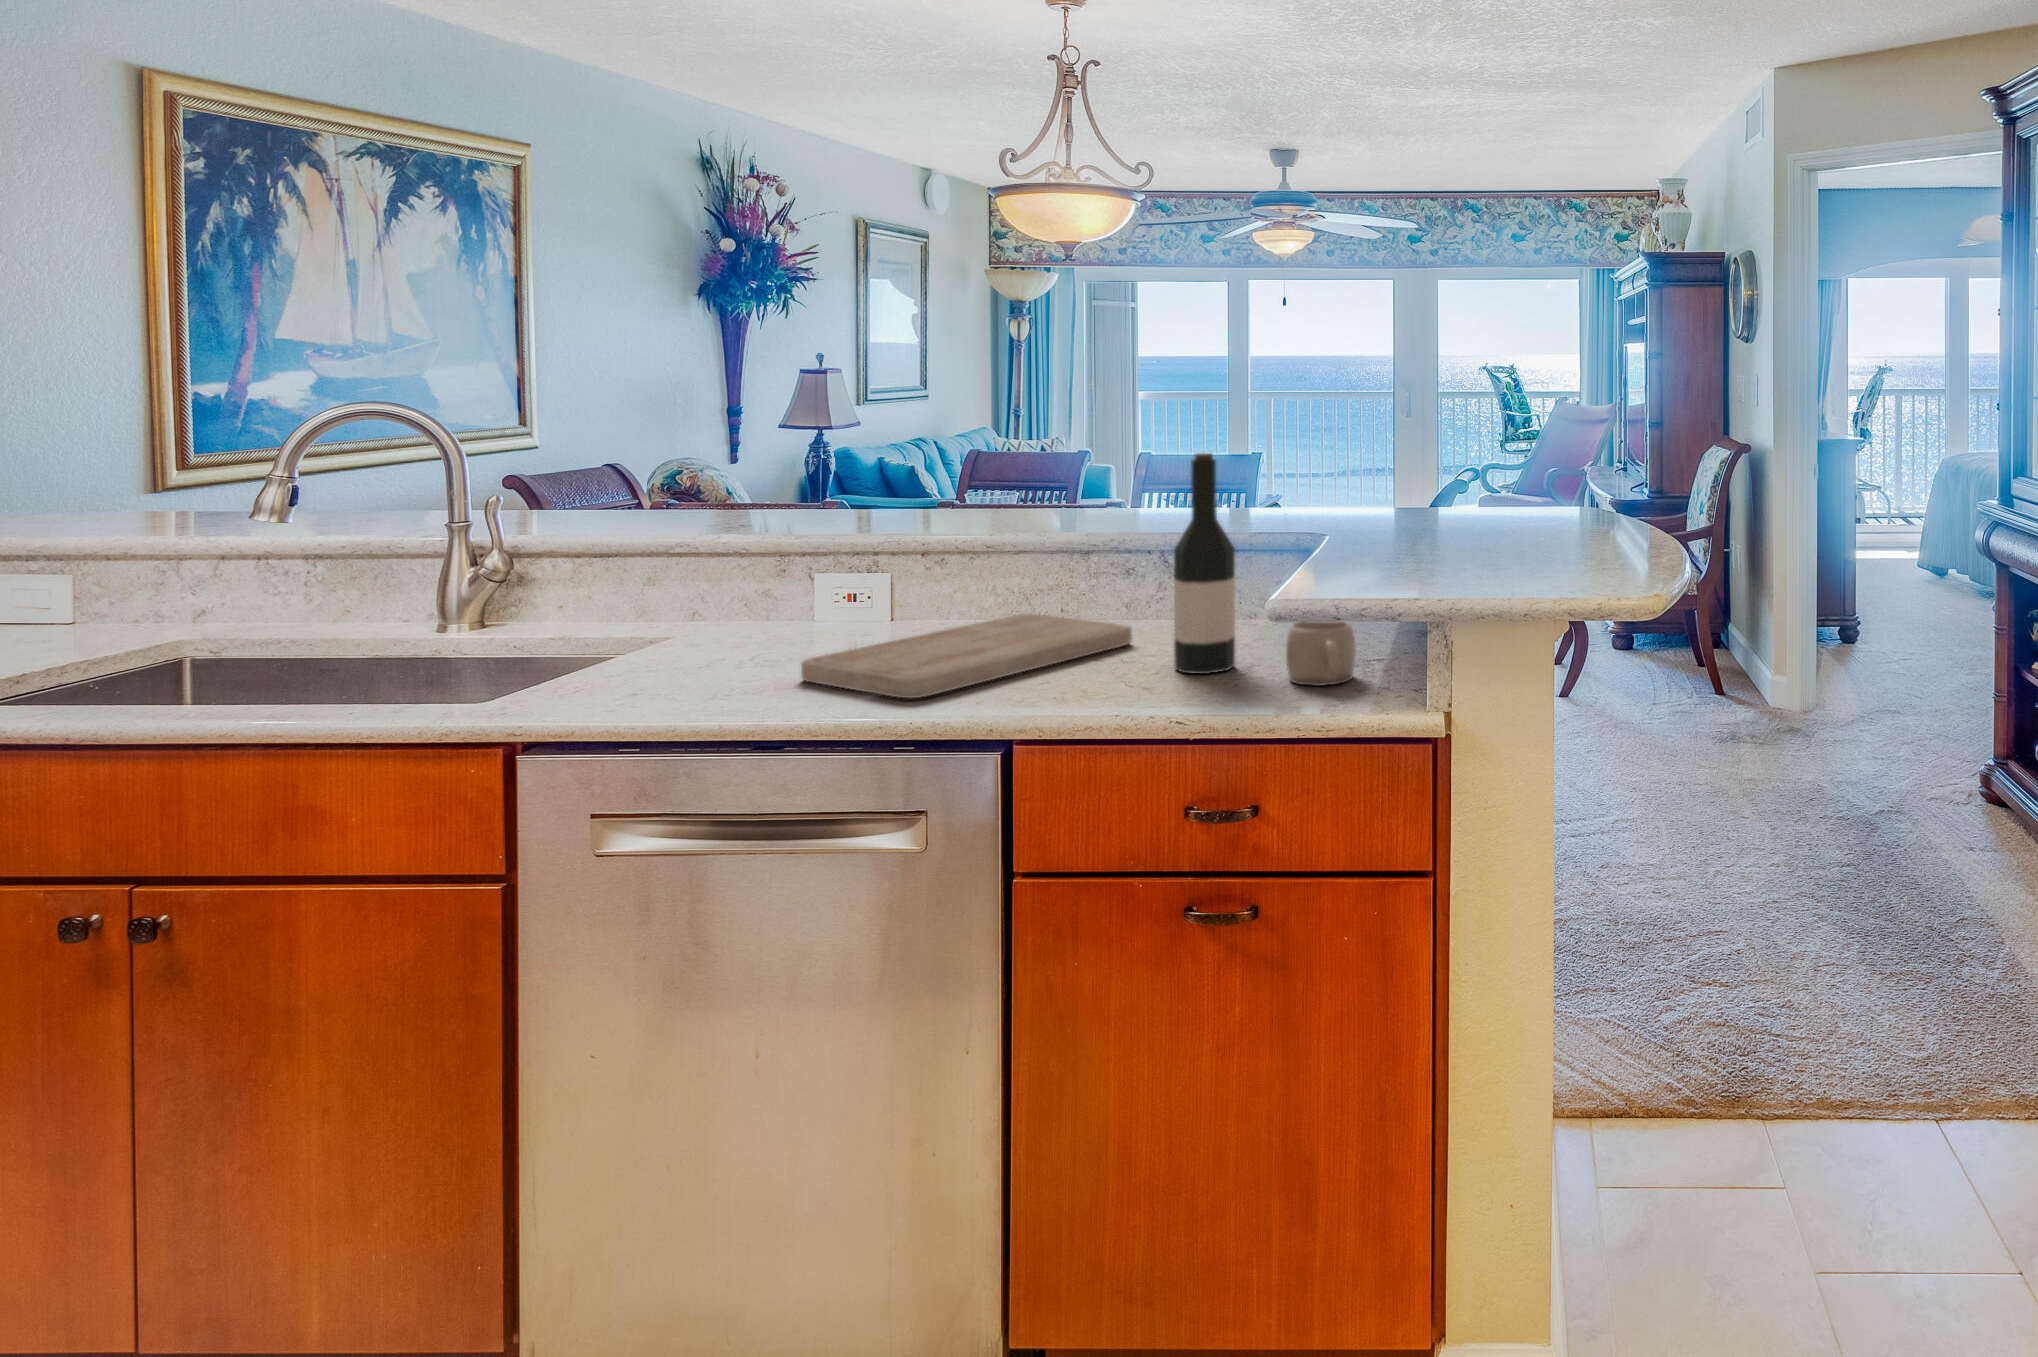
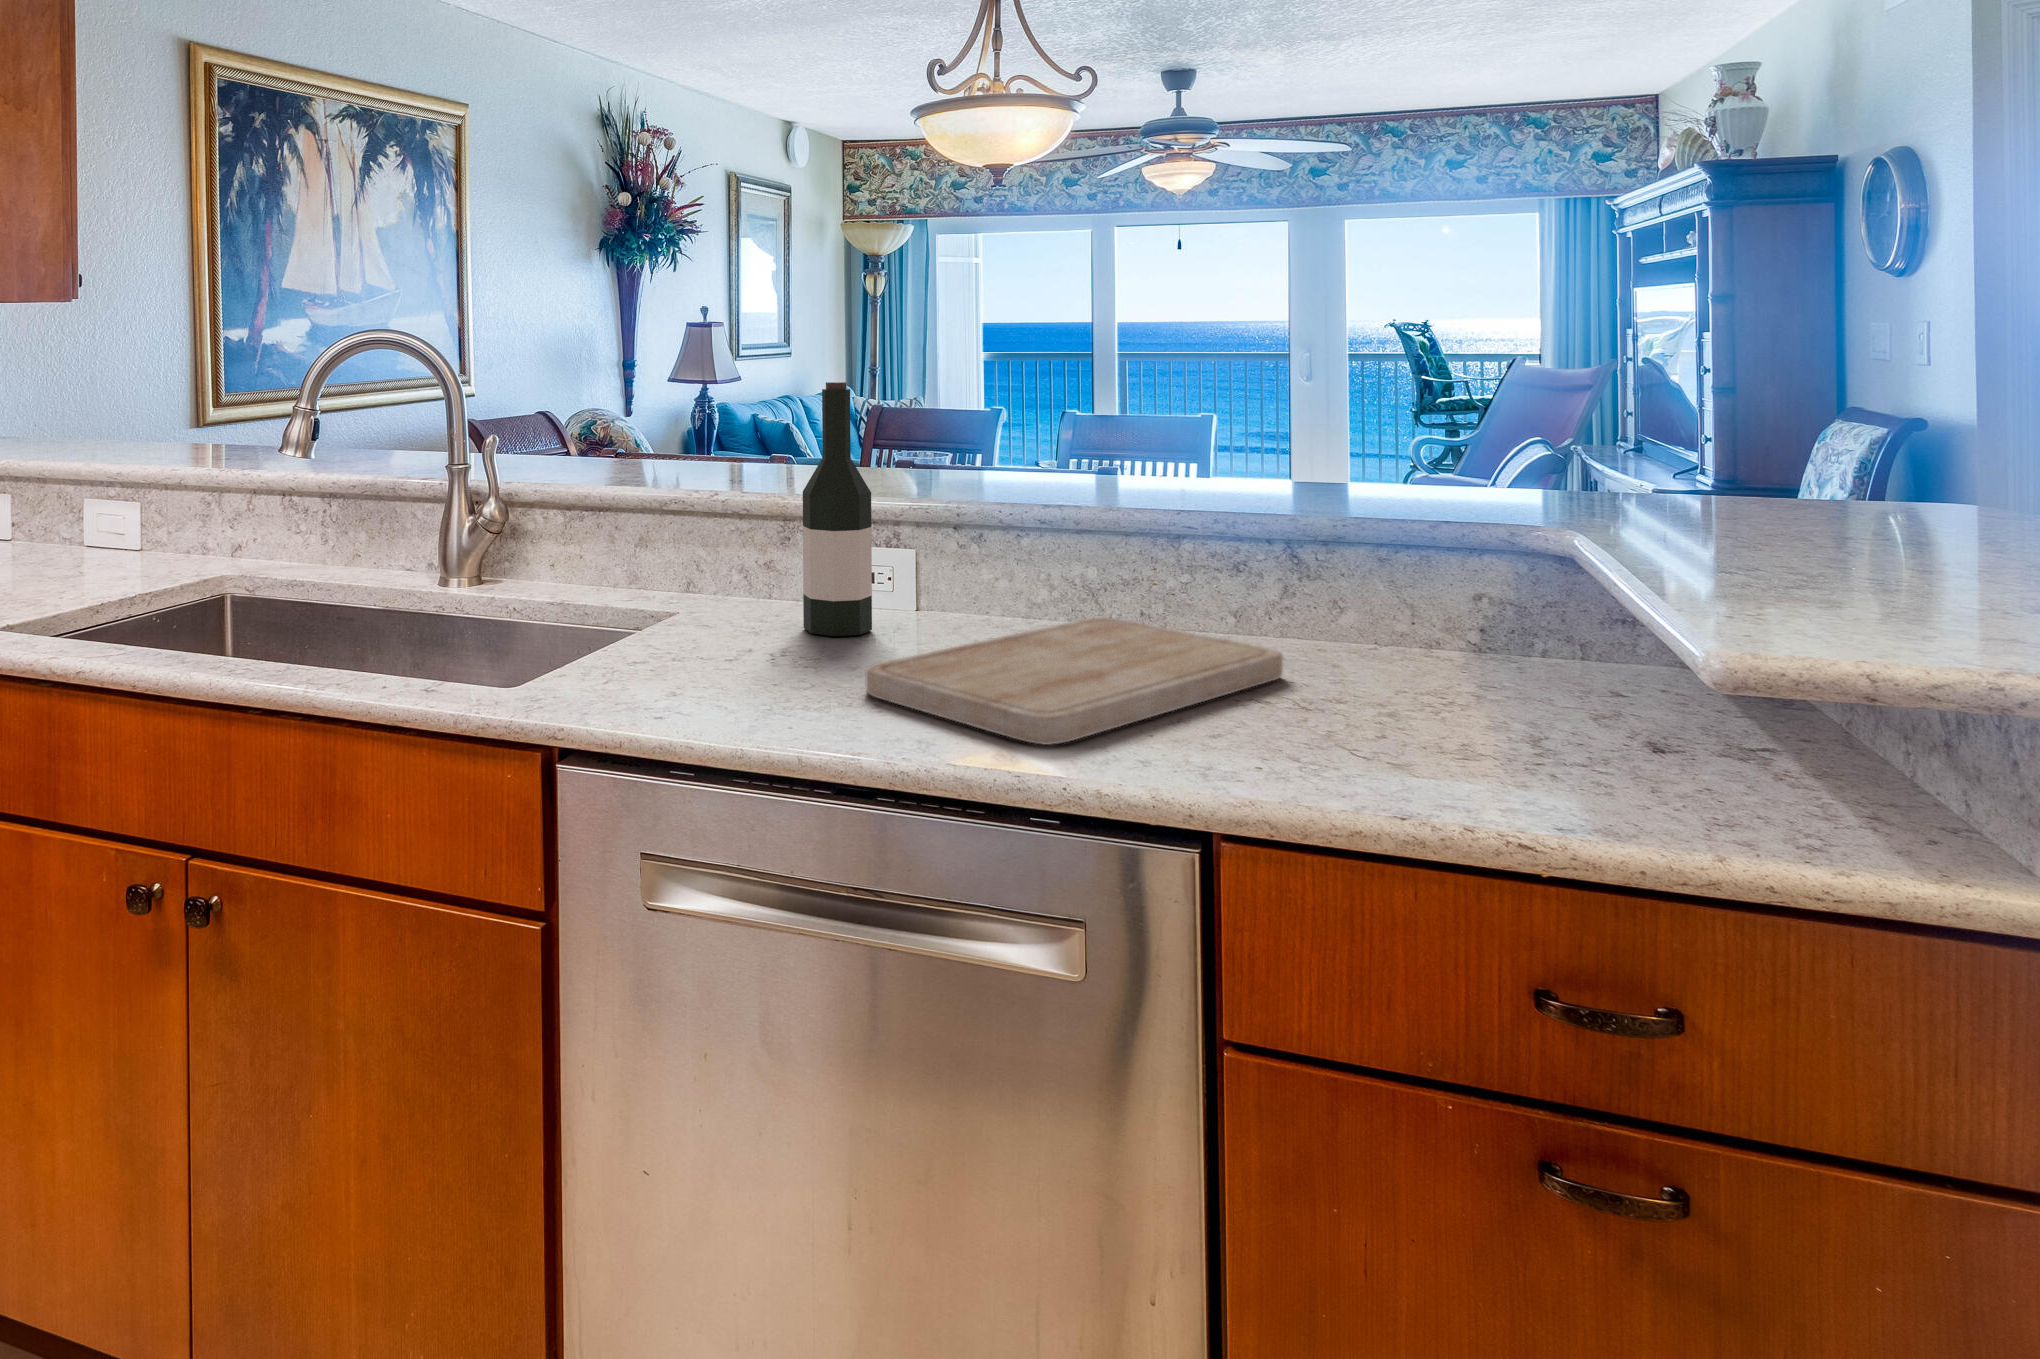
wine bottle: present [1174,453,1235,674] -> present [803,382,872,636]
mug: present [1286,620,1356,686] -> none [1630,678,1774,797]

